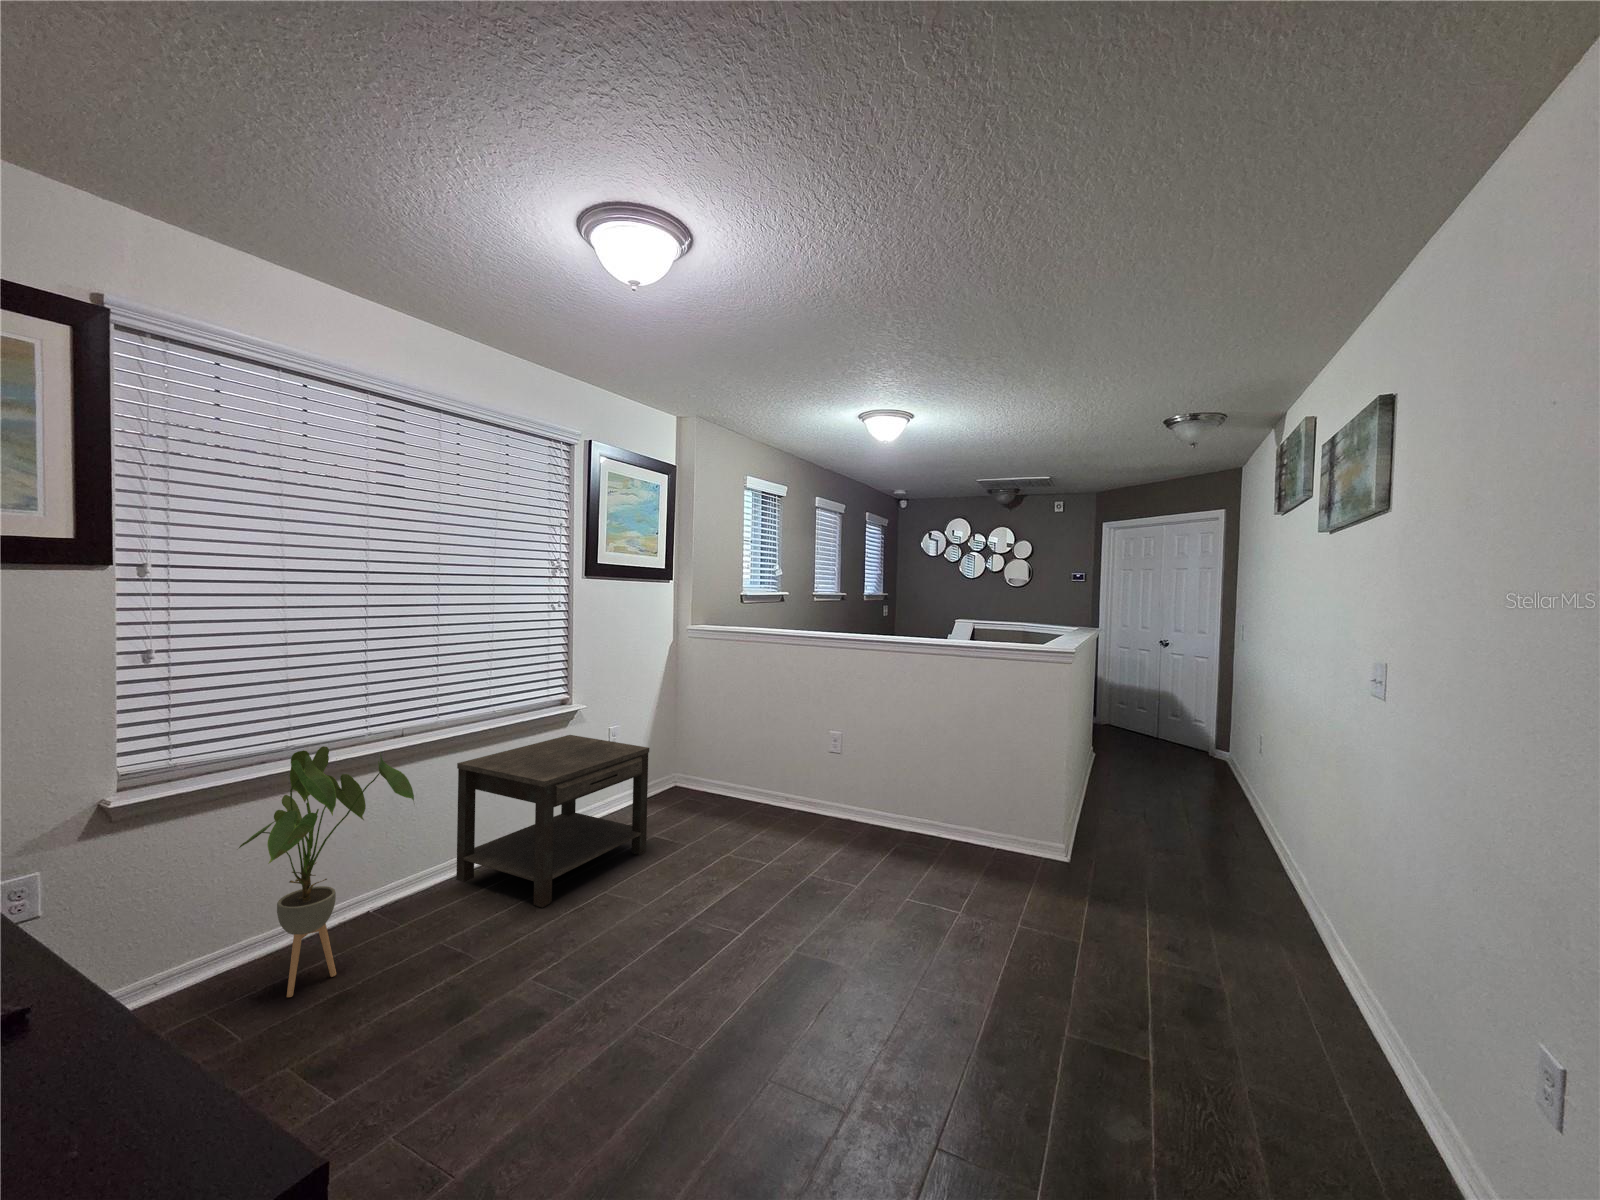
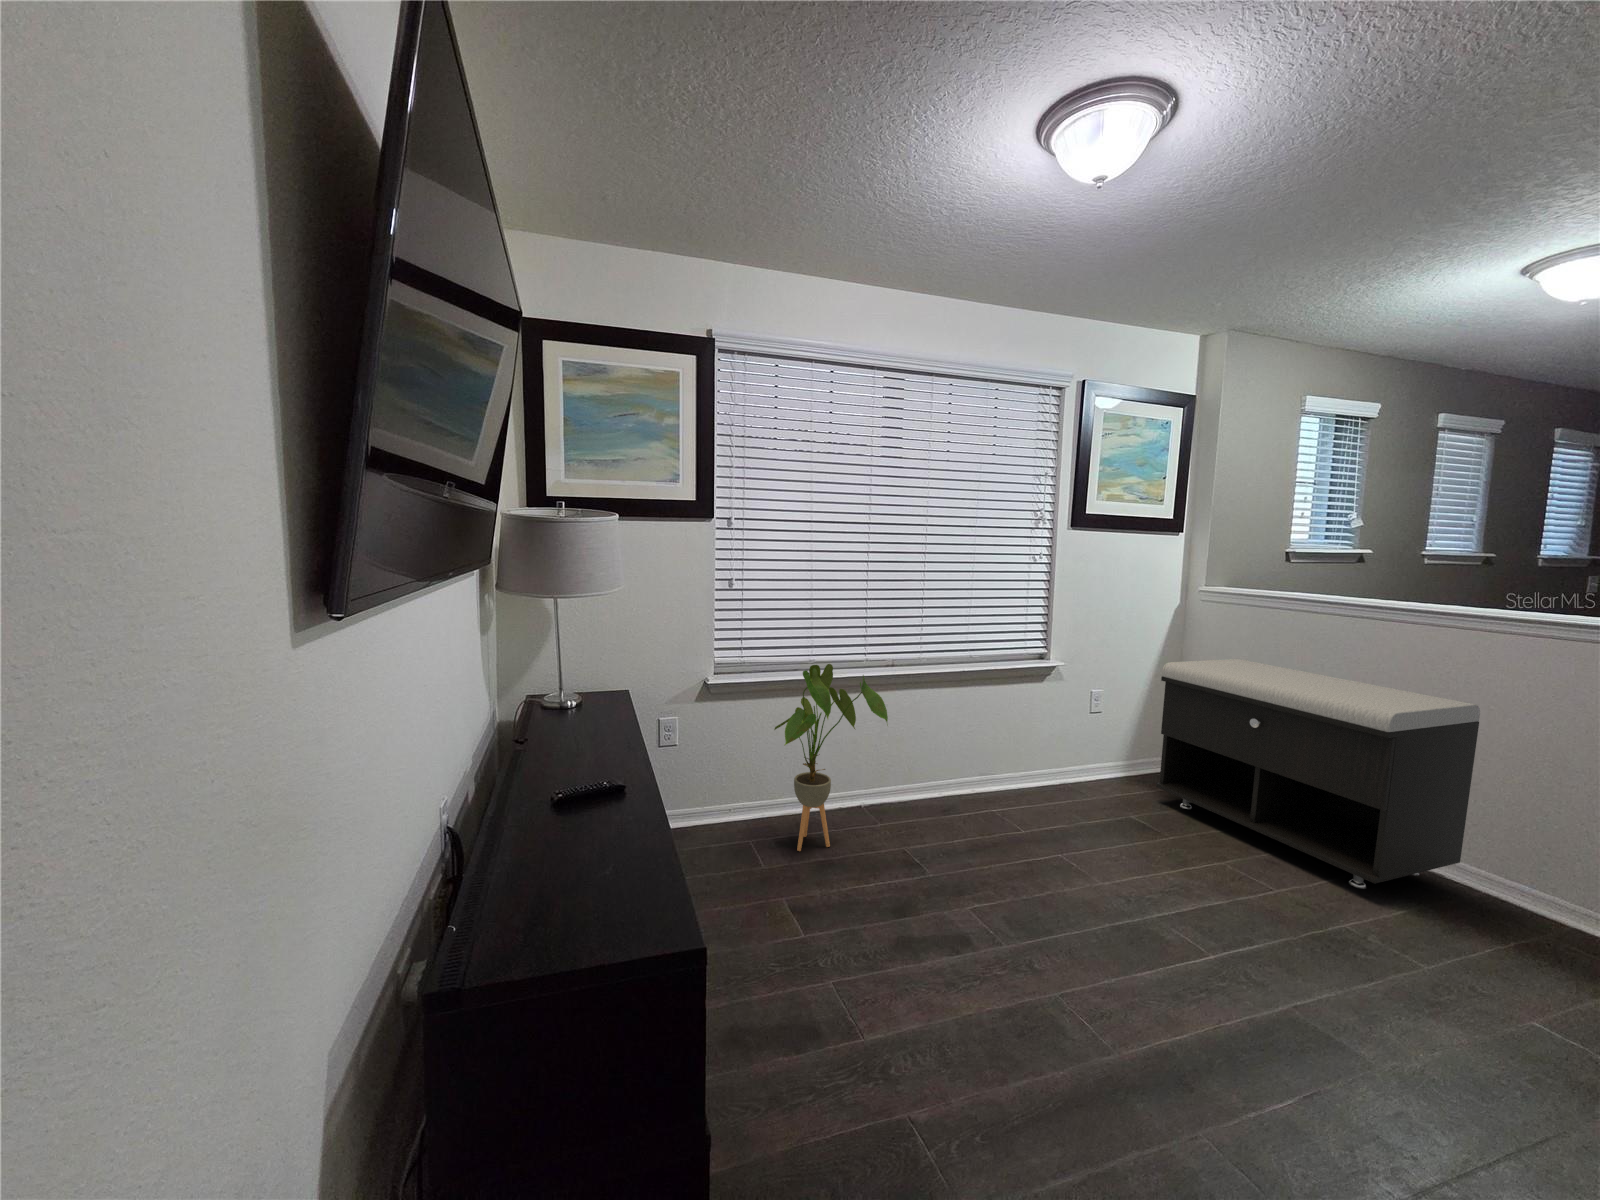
storage bench: none [667,683,853,840] -> present [1156,659,1480,889]
side table: present [456,735,649,907] -> none [931,690,1130,852]

